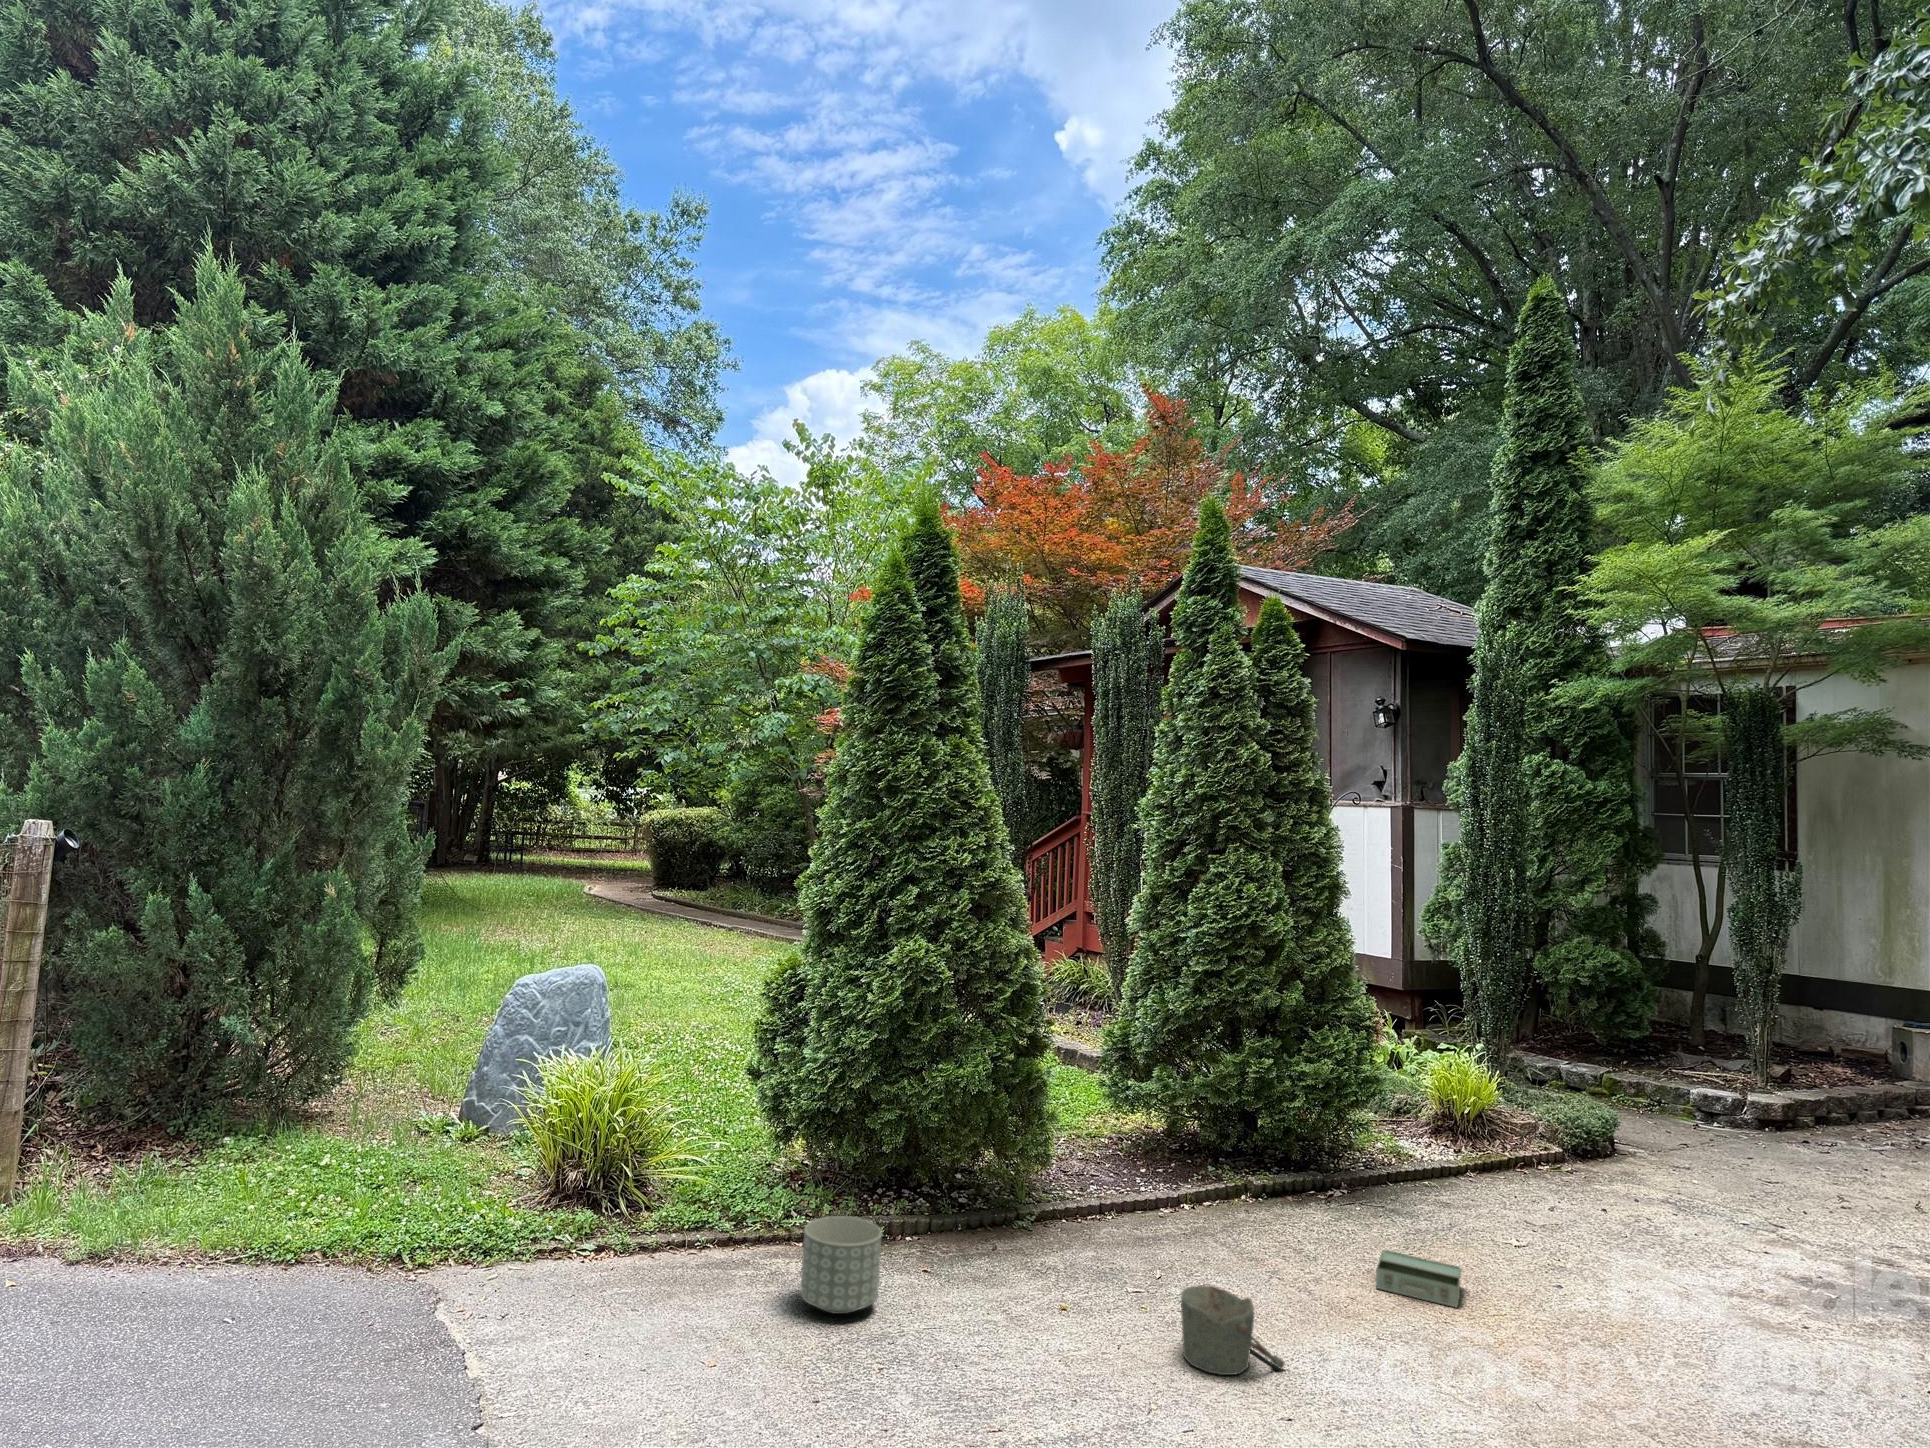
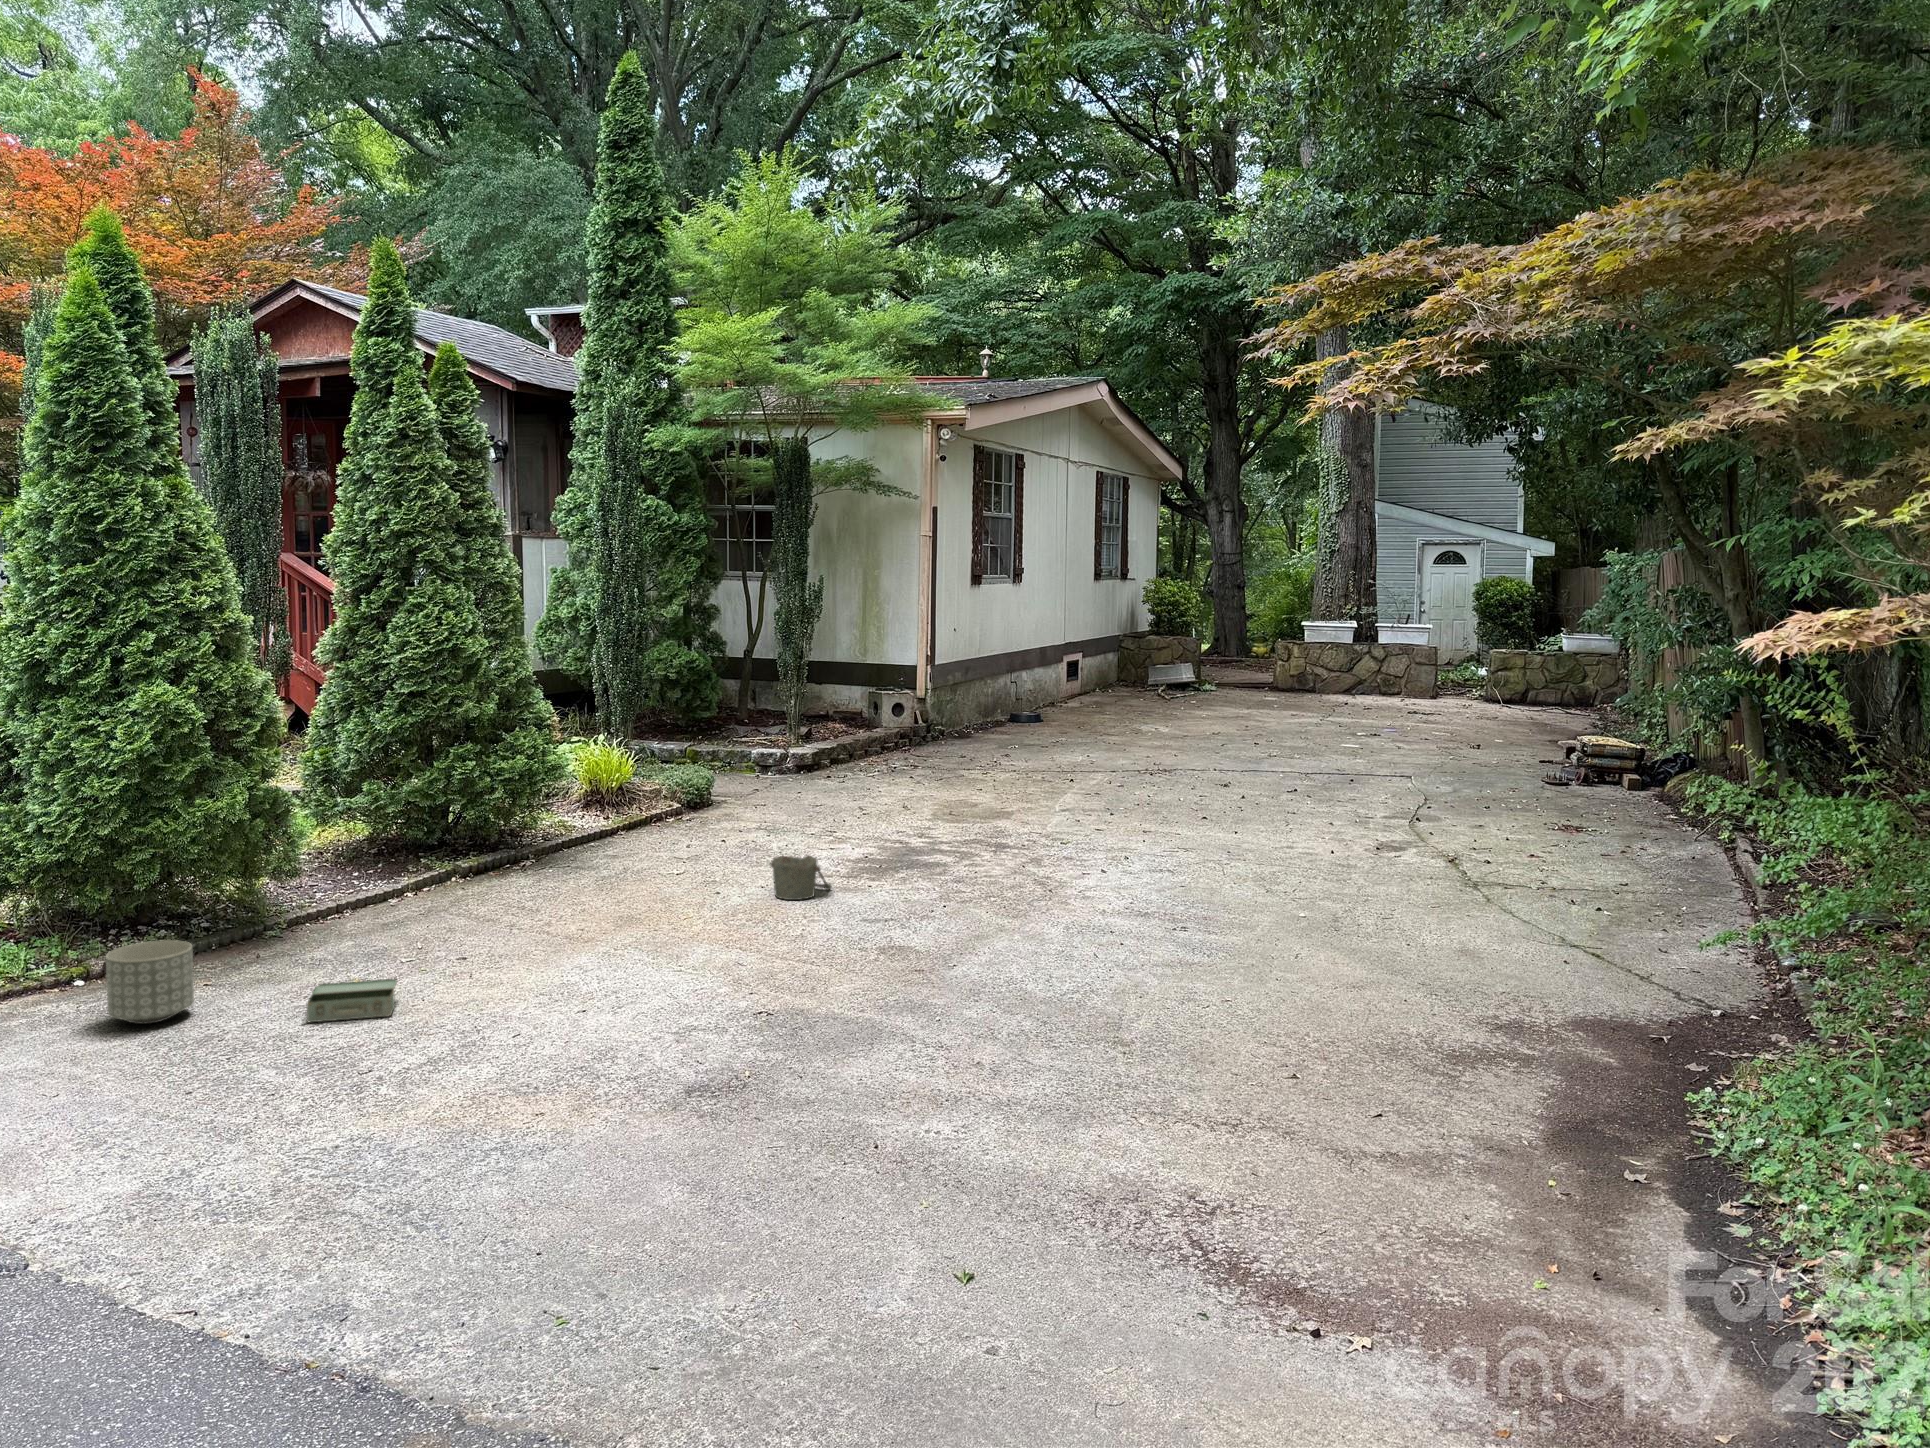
toolbox: present [1376,1250,1462,1307] -> present [307,979,397,1022]
bucket: present [1181,1285,1285,1375] -> present [770,856,832,900]

